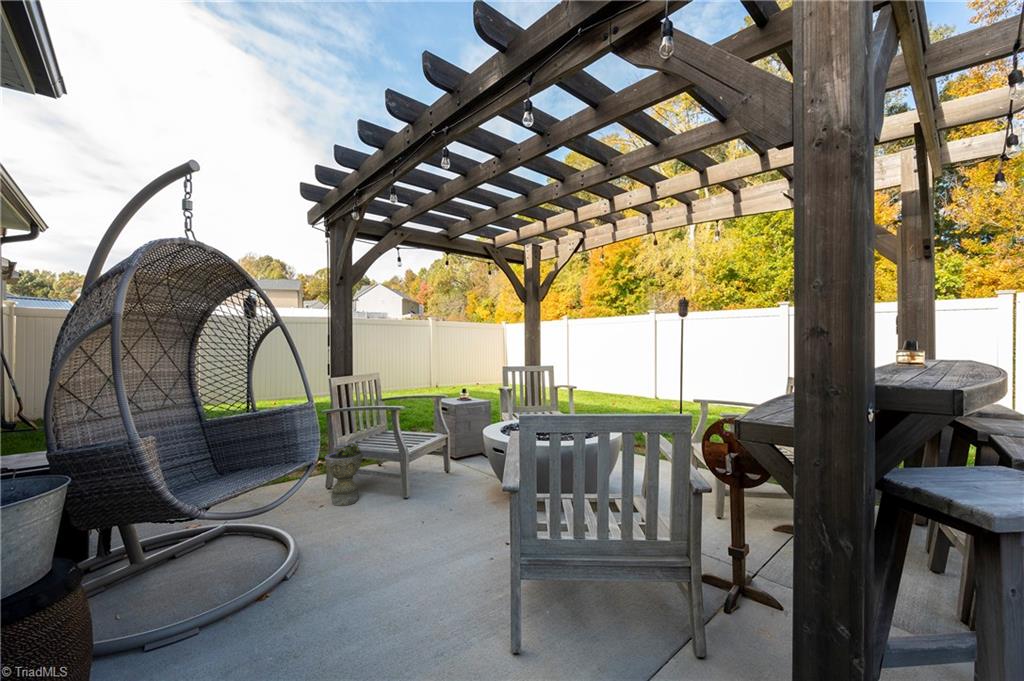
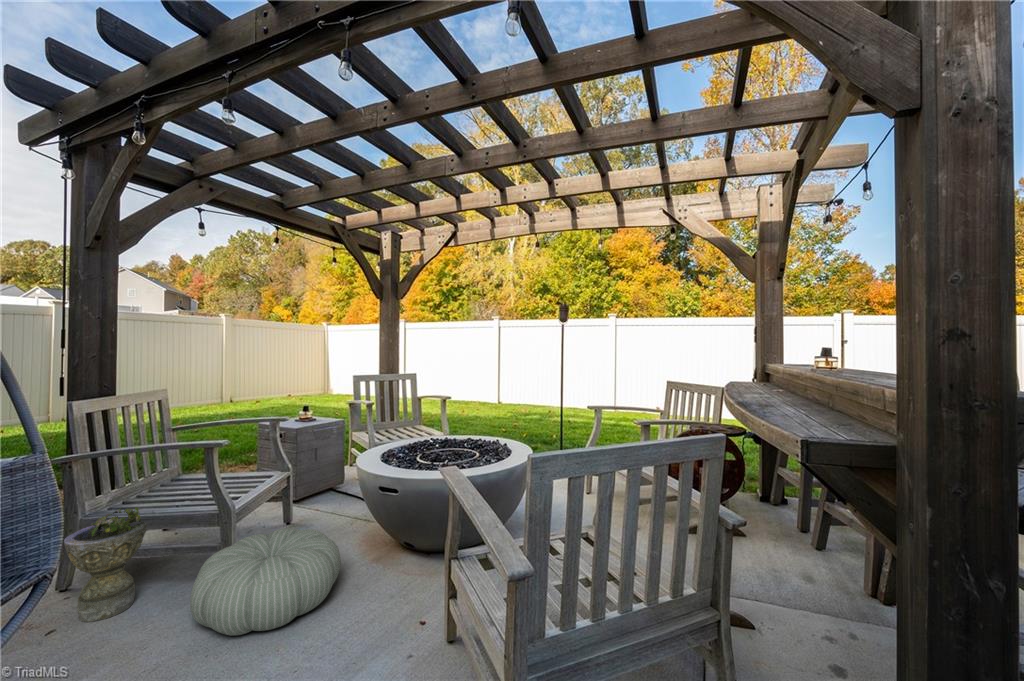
pouf: none [380,470,468,527] -> present [190,528,341,636]

